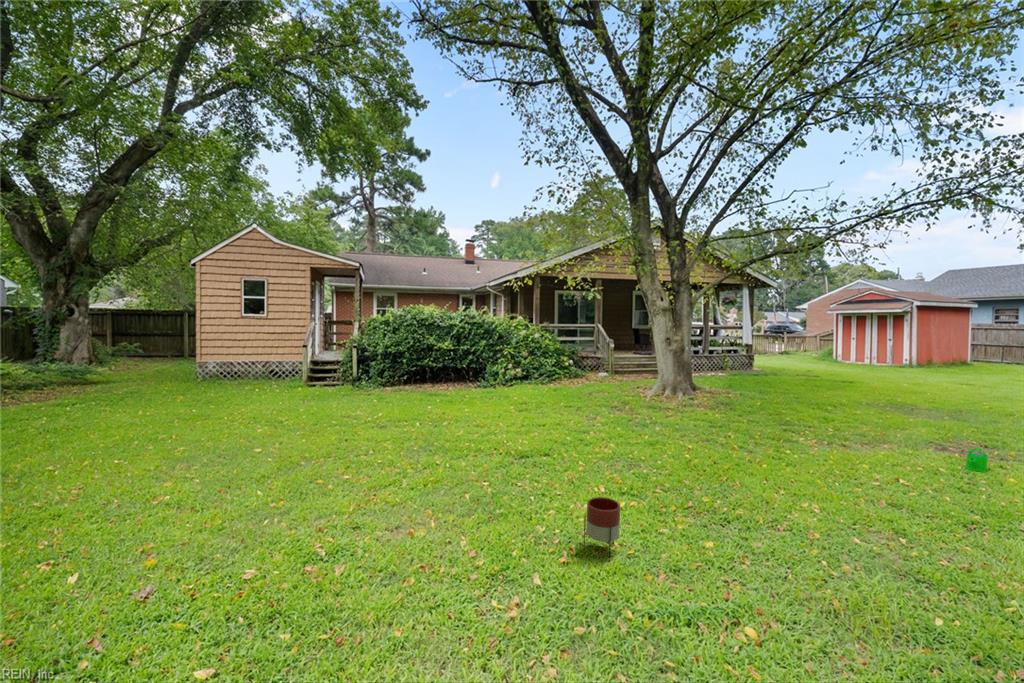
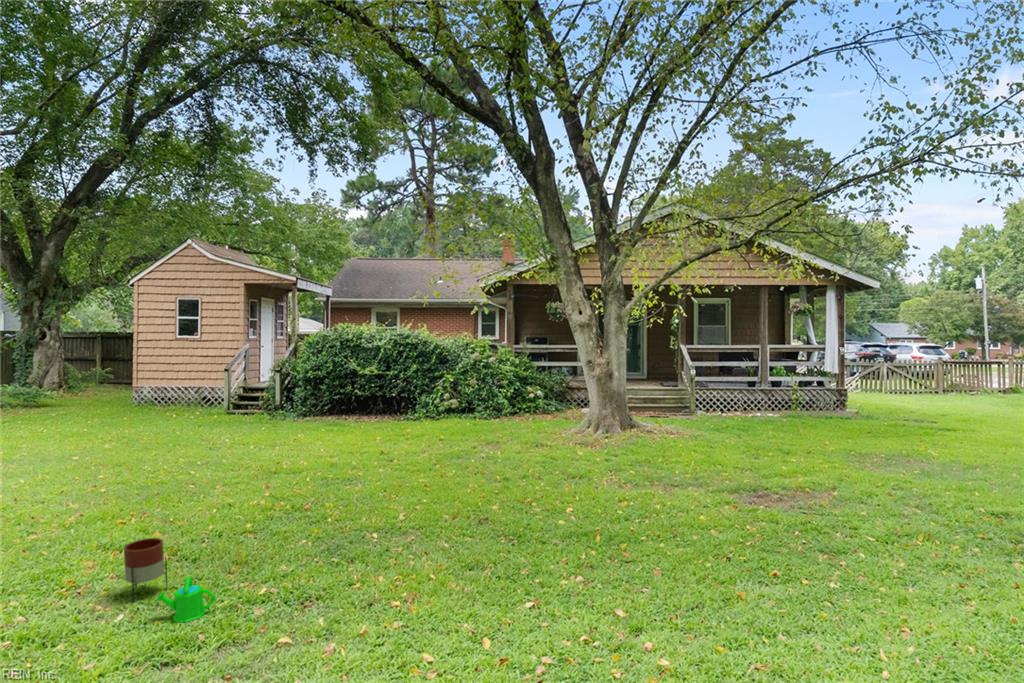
watering can: present [965,448,988,472] -> present [156,577,216,622]

